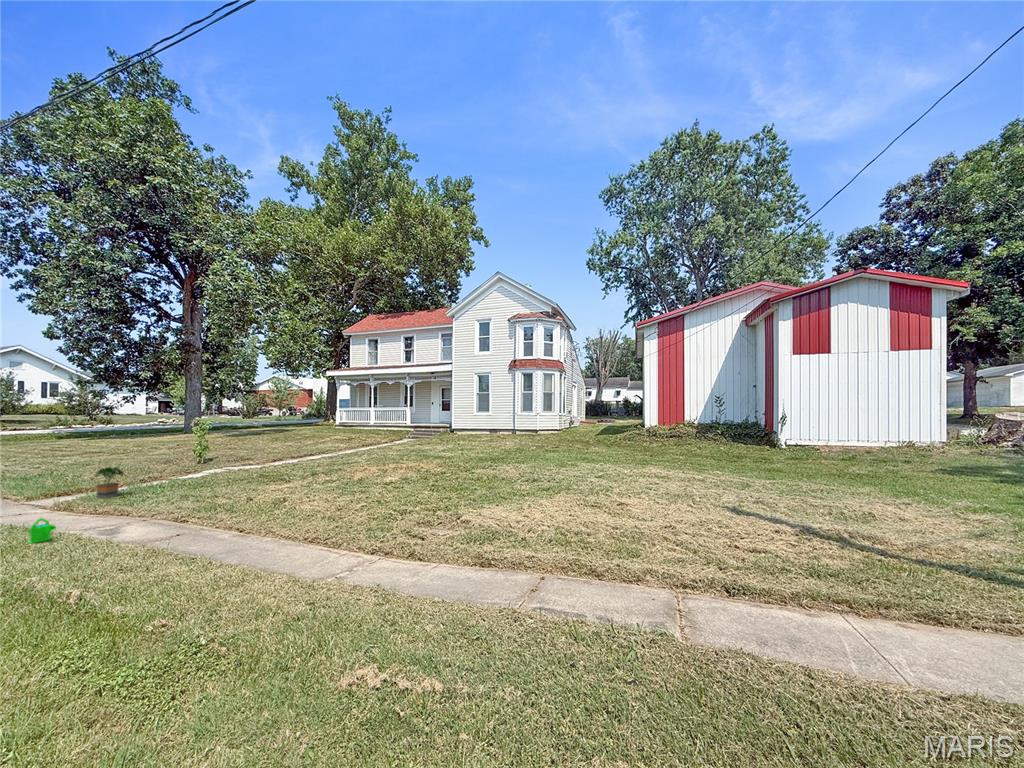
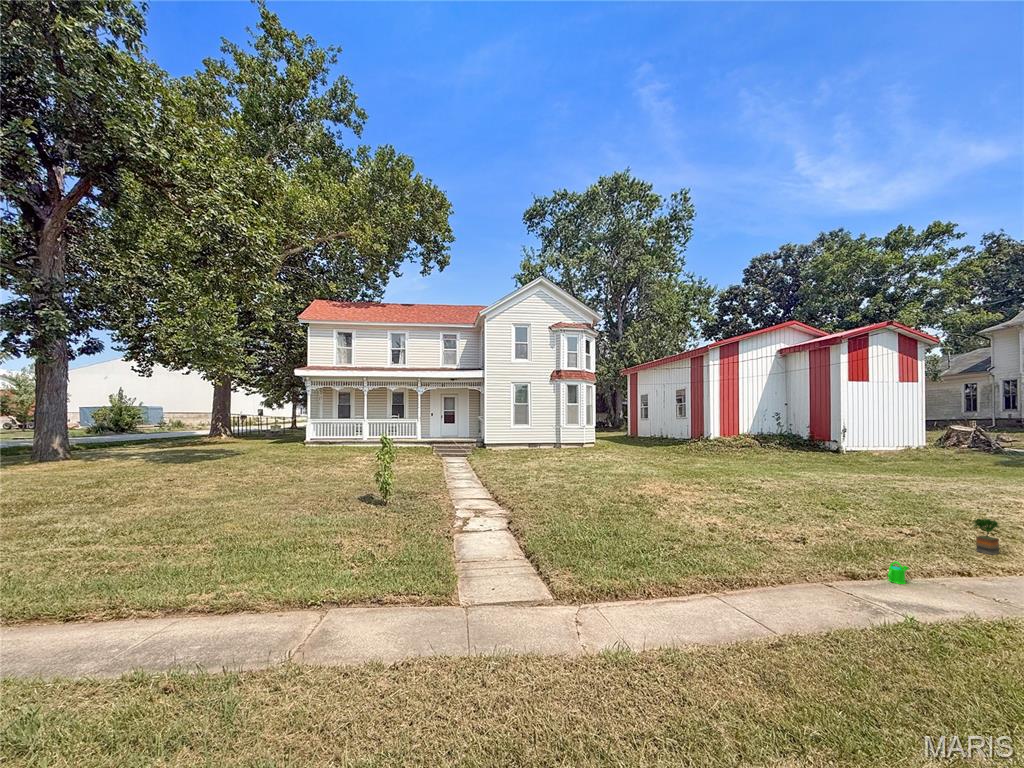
potted tree: present [95,467,124,498] -> present [972,519,999,555]

